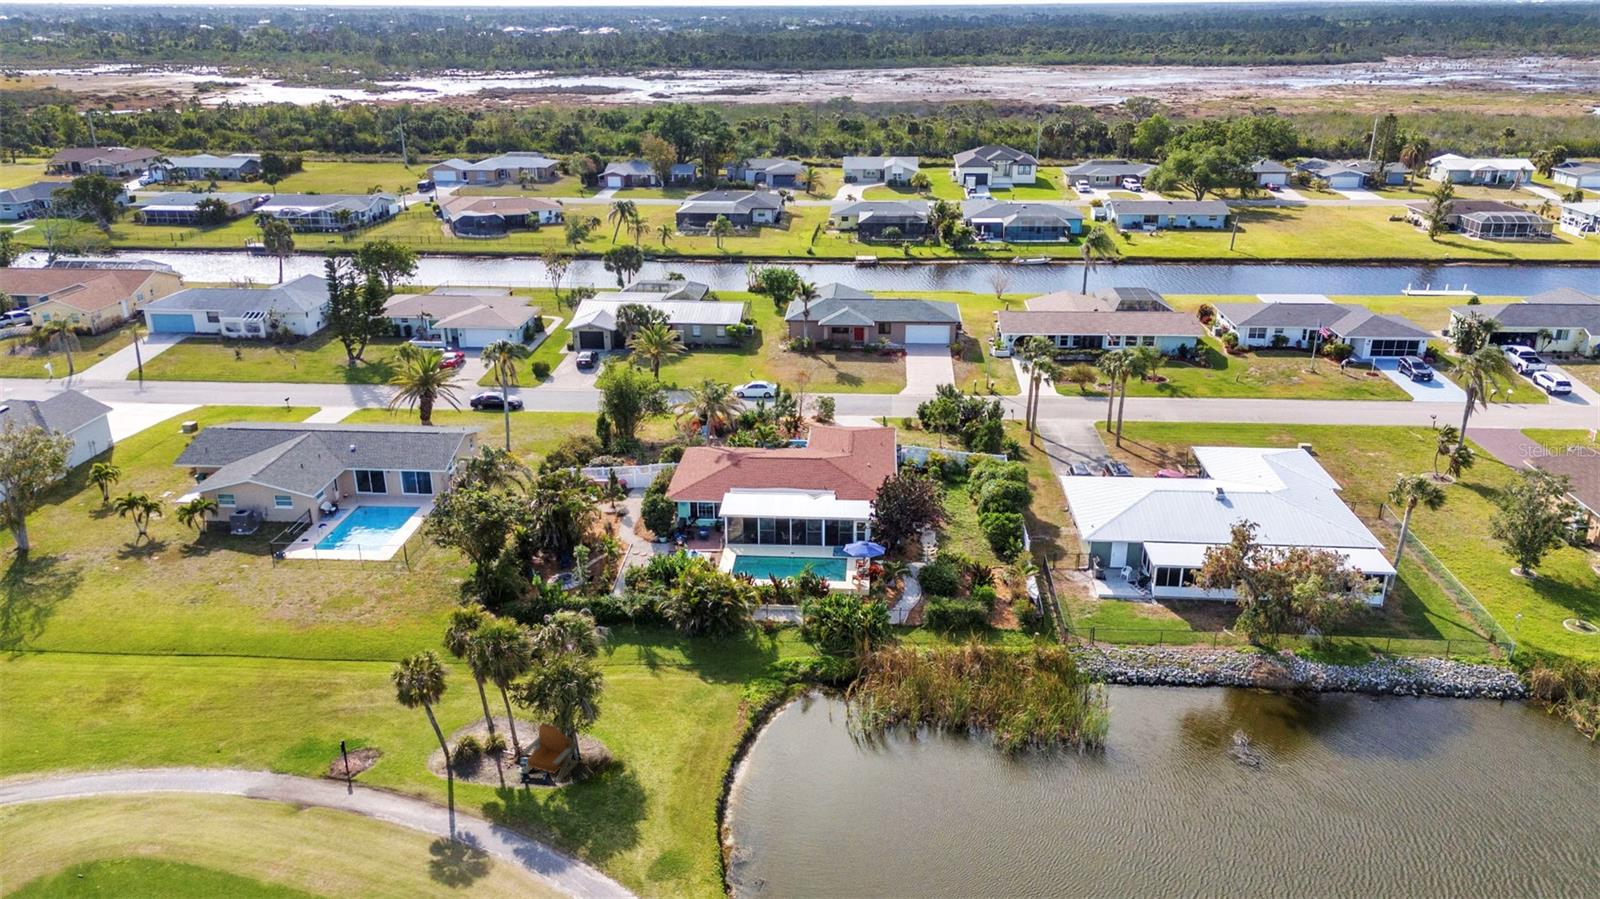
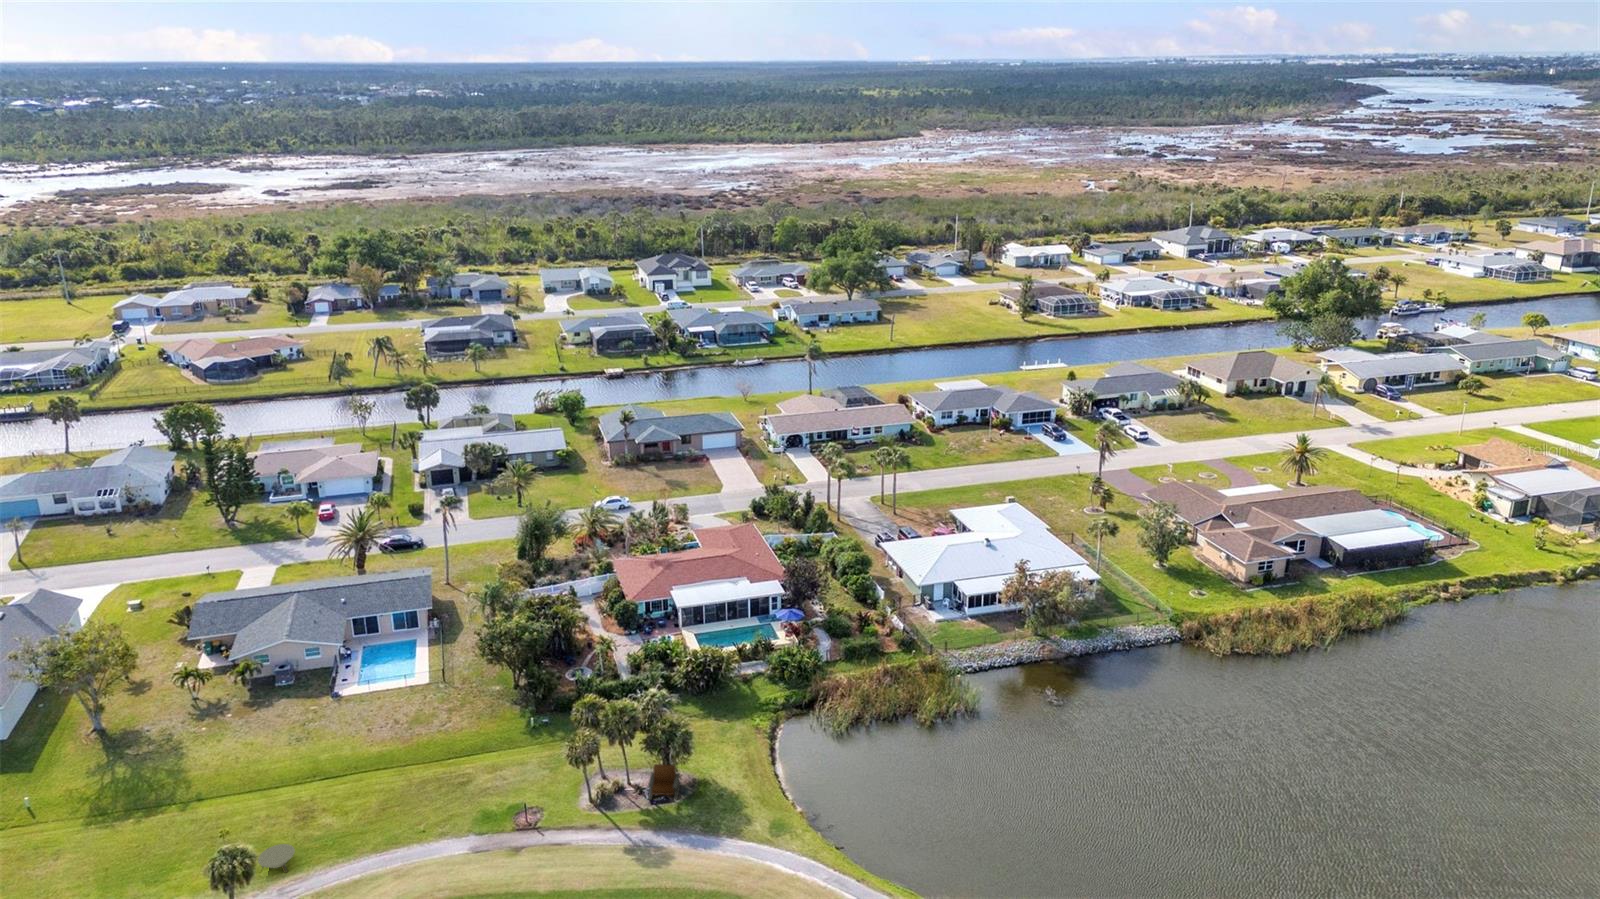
round table: none [26,725,77,763] -> present [258,844,295,873]

